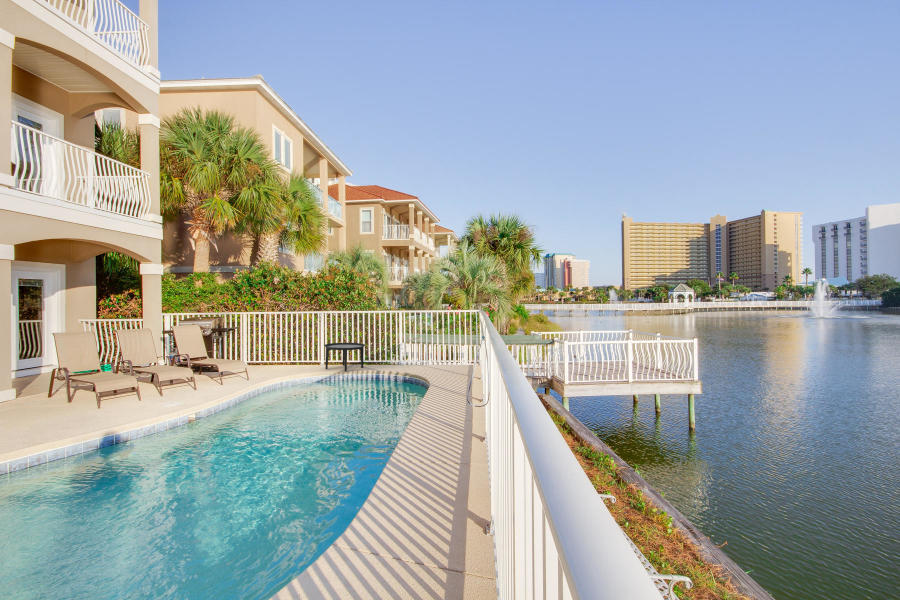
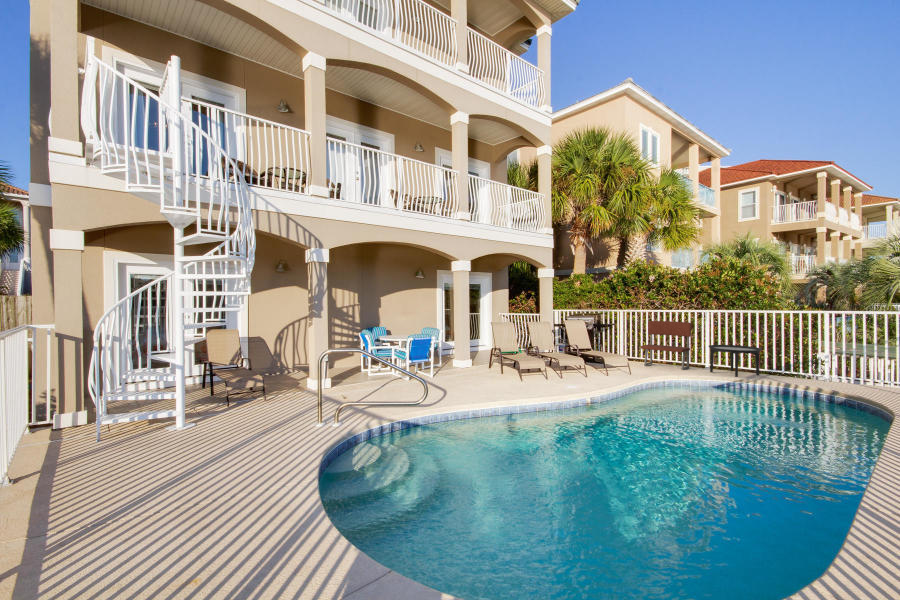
bench: none [262,323,310,370] -> present [640,321,691,370]

